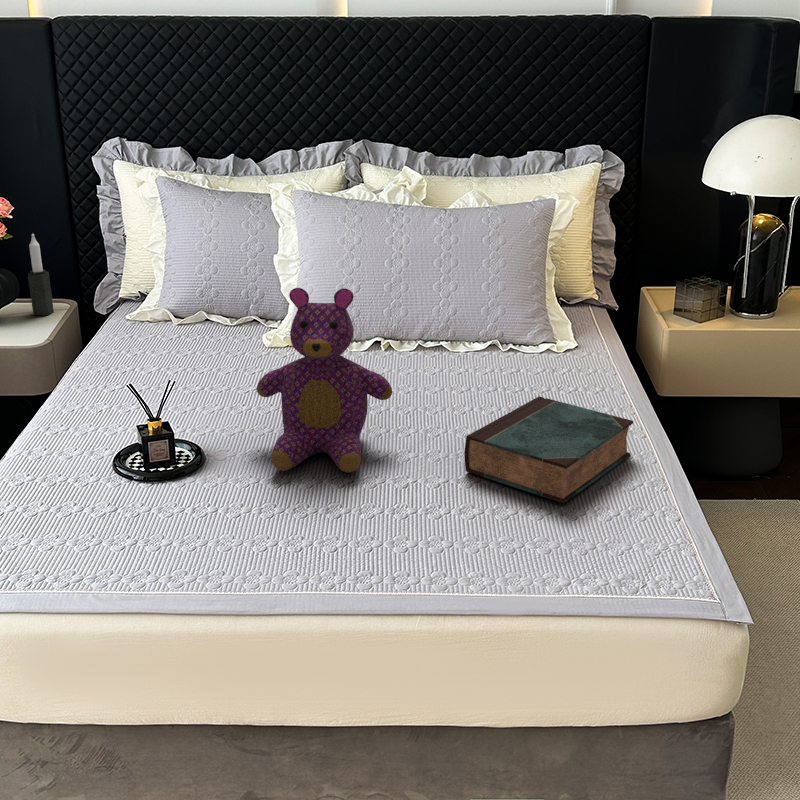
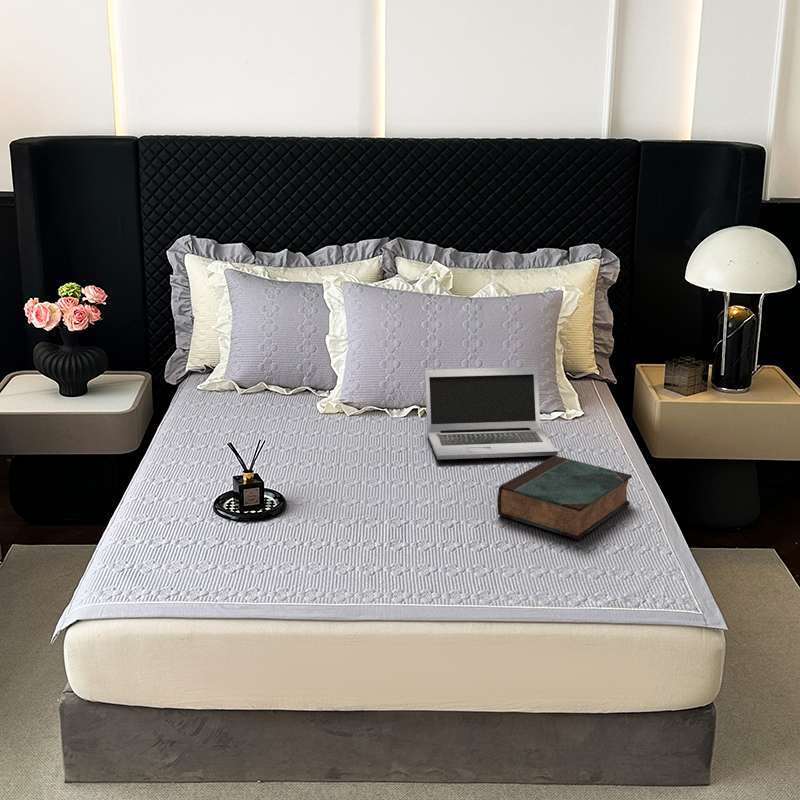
candle: present [28,234,54,315] -> none [109,315,129,385]
teddy bear: present [257,288,392,472] -> none [328,367,438,515]
laptop: none [385,289,544,402] -> present [425,367,558,459]

